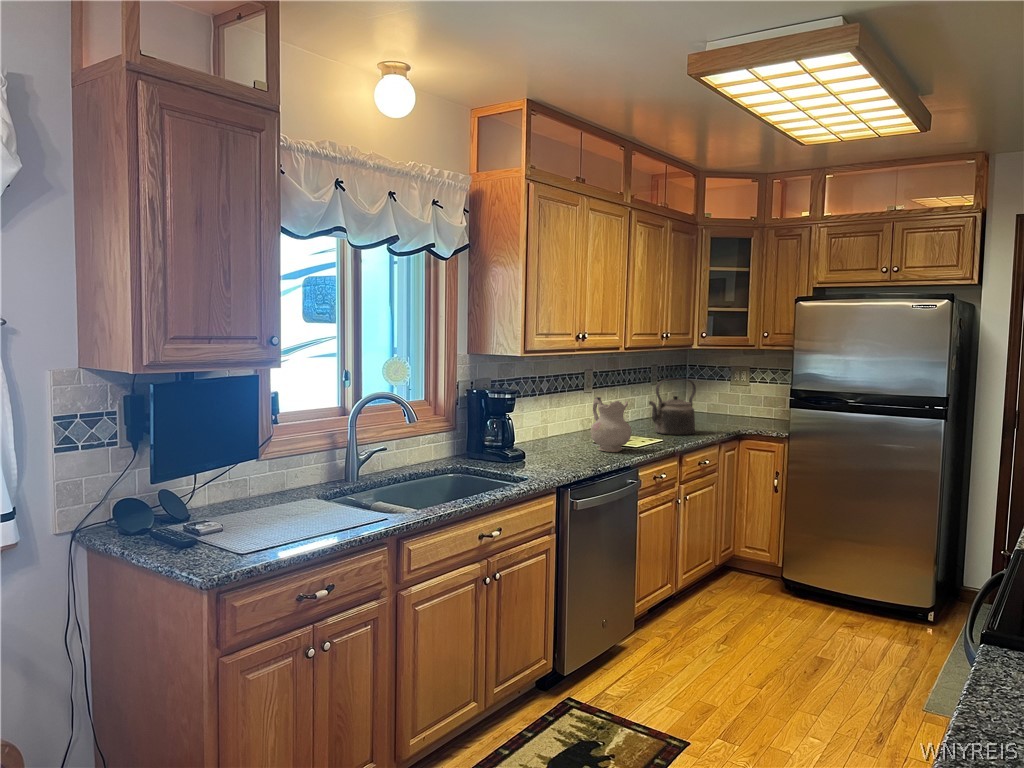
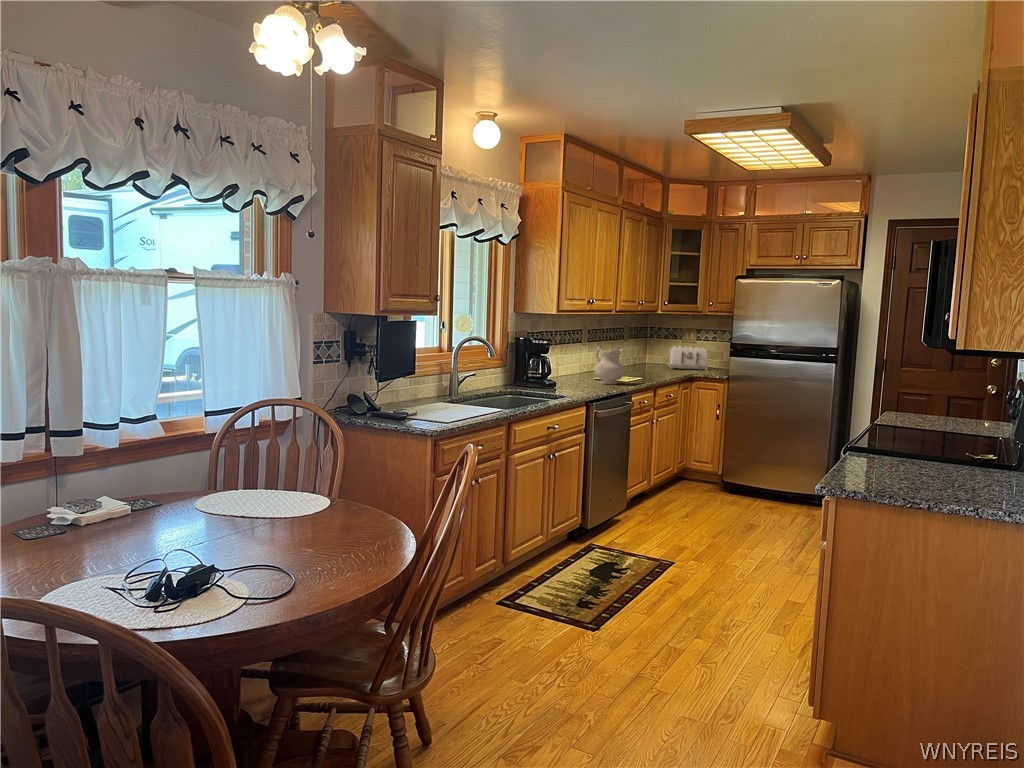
kettle: present [649,378,696,435] -> none [629,335,663,376]
toaster: none [712,389,764,423] -> present [668,346,708,370]

